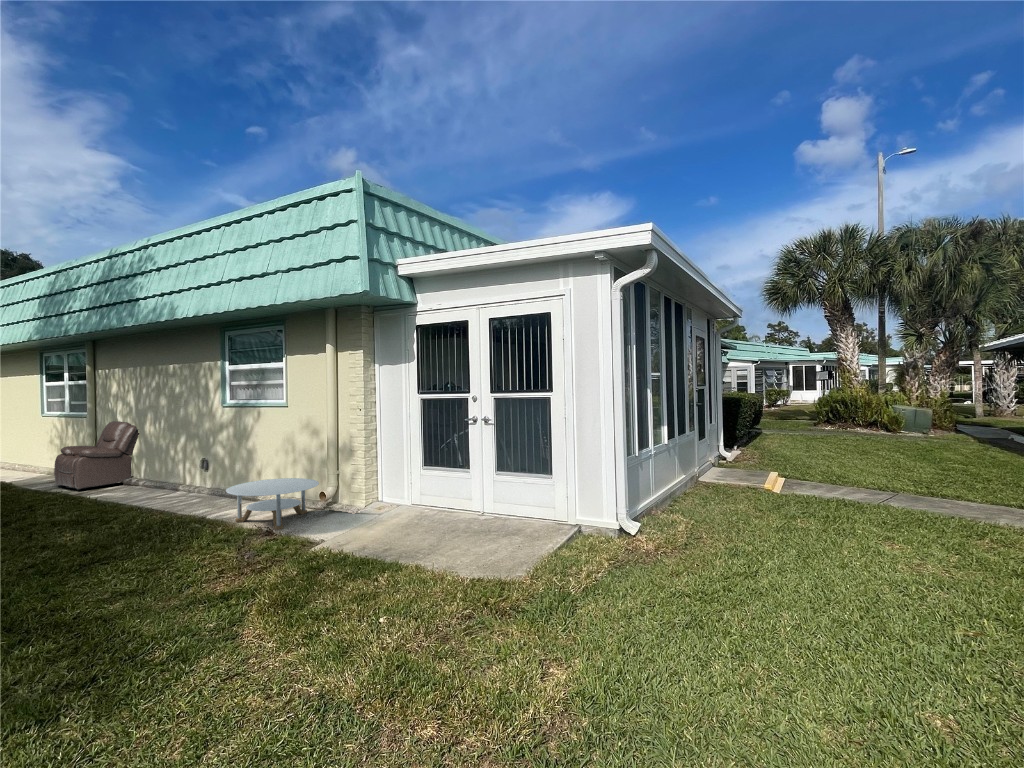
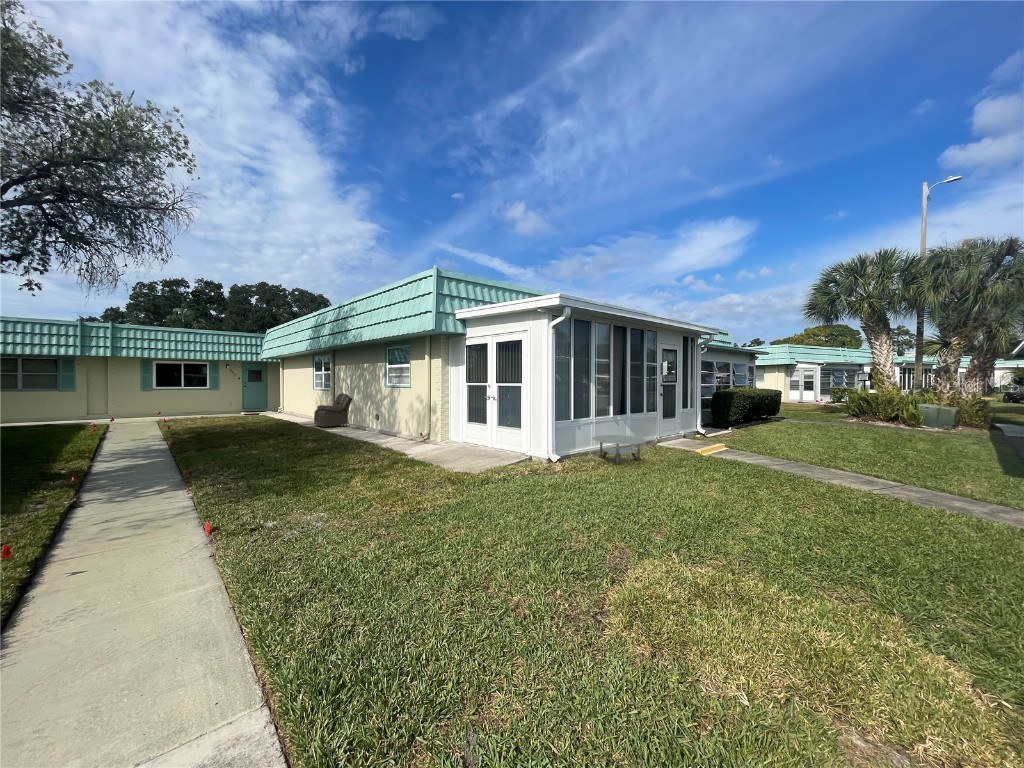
round table: present [226,478,319,530] -> present [592,435,647,465]

